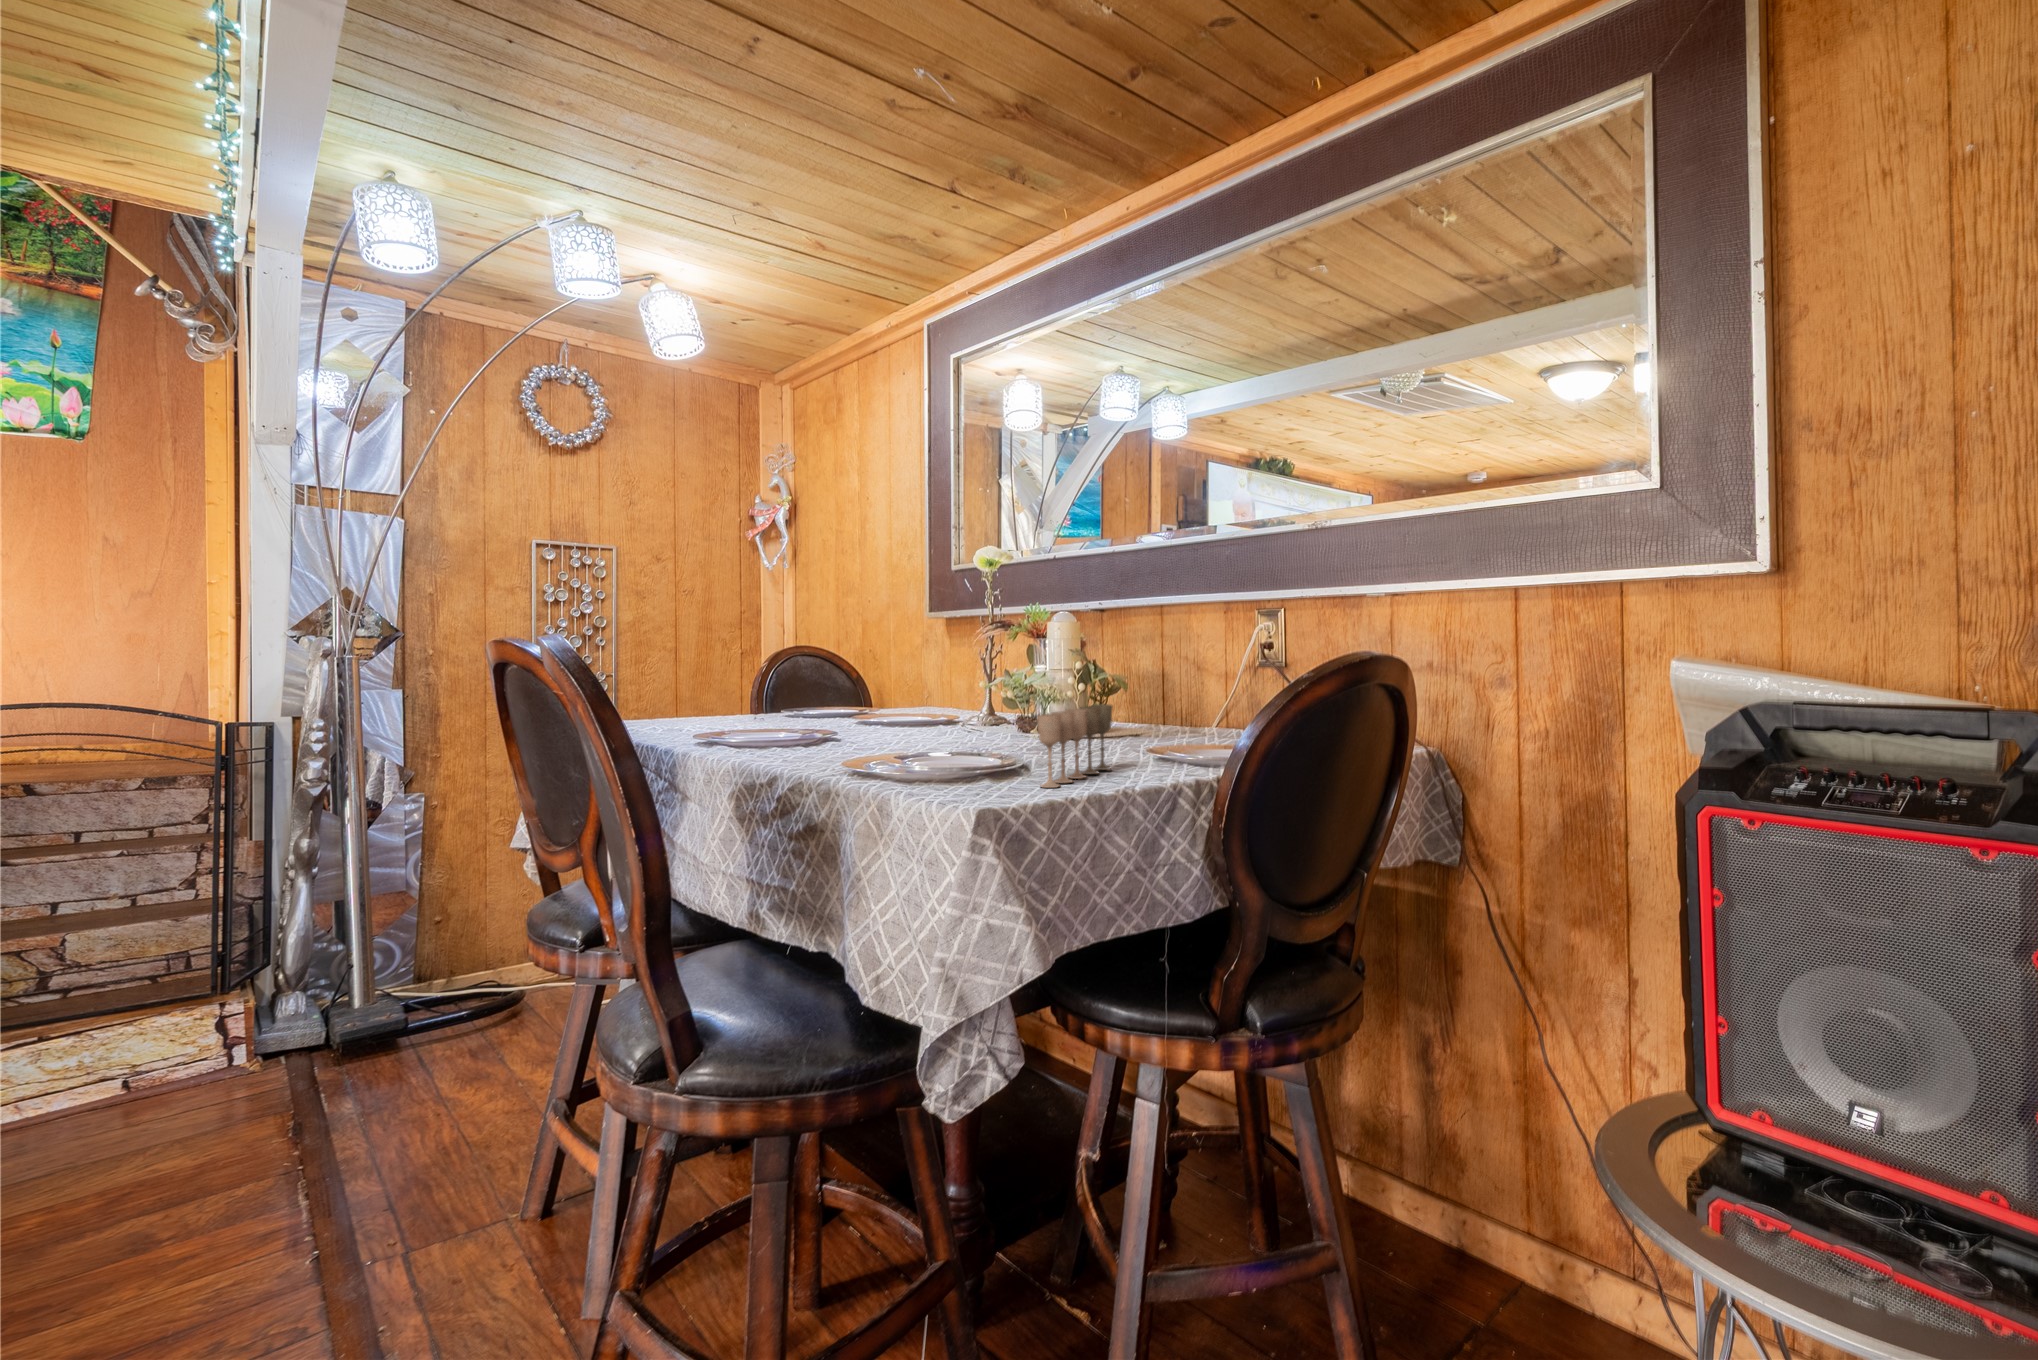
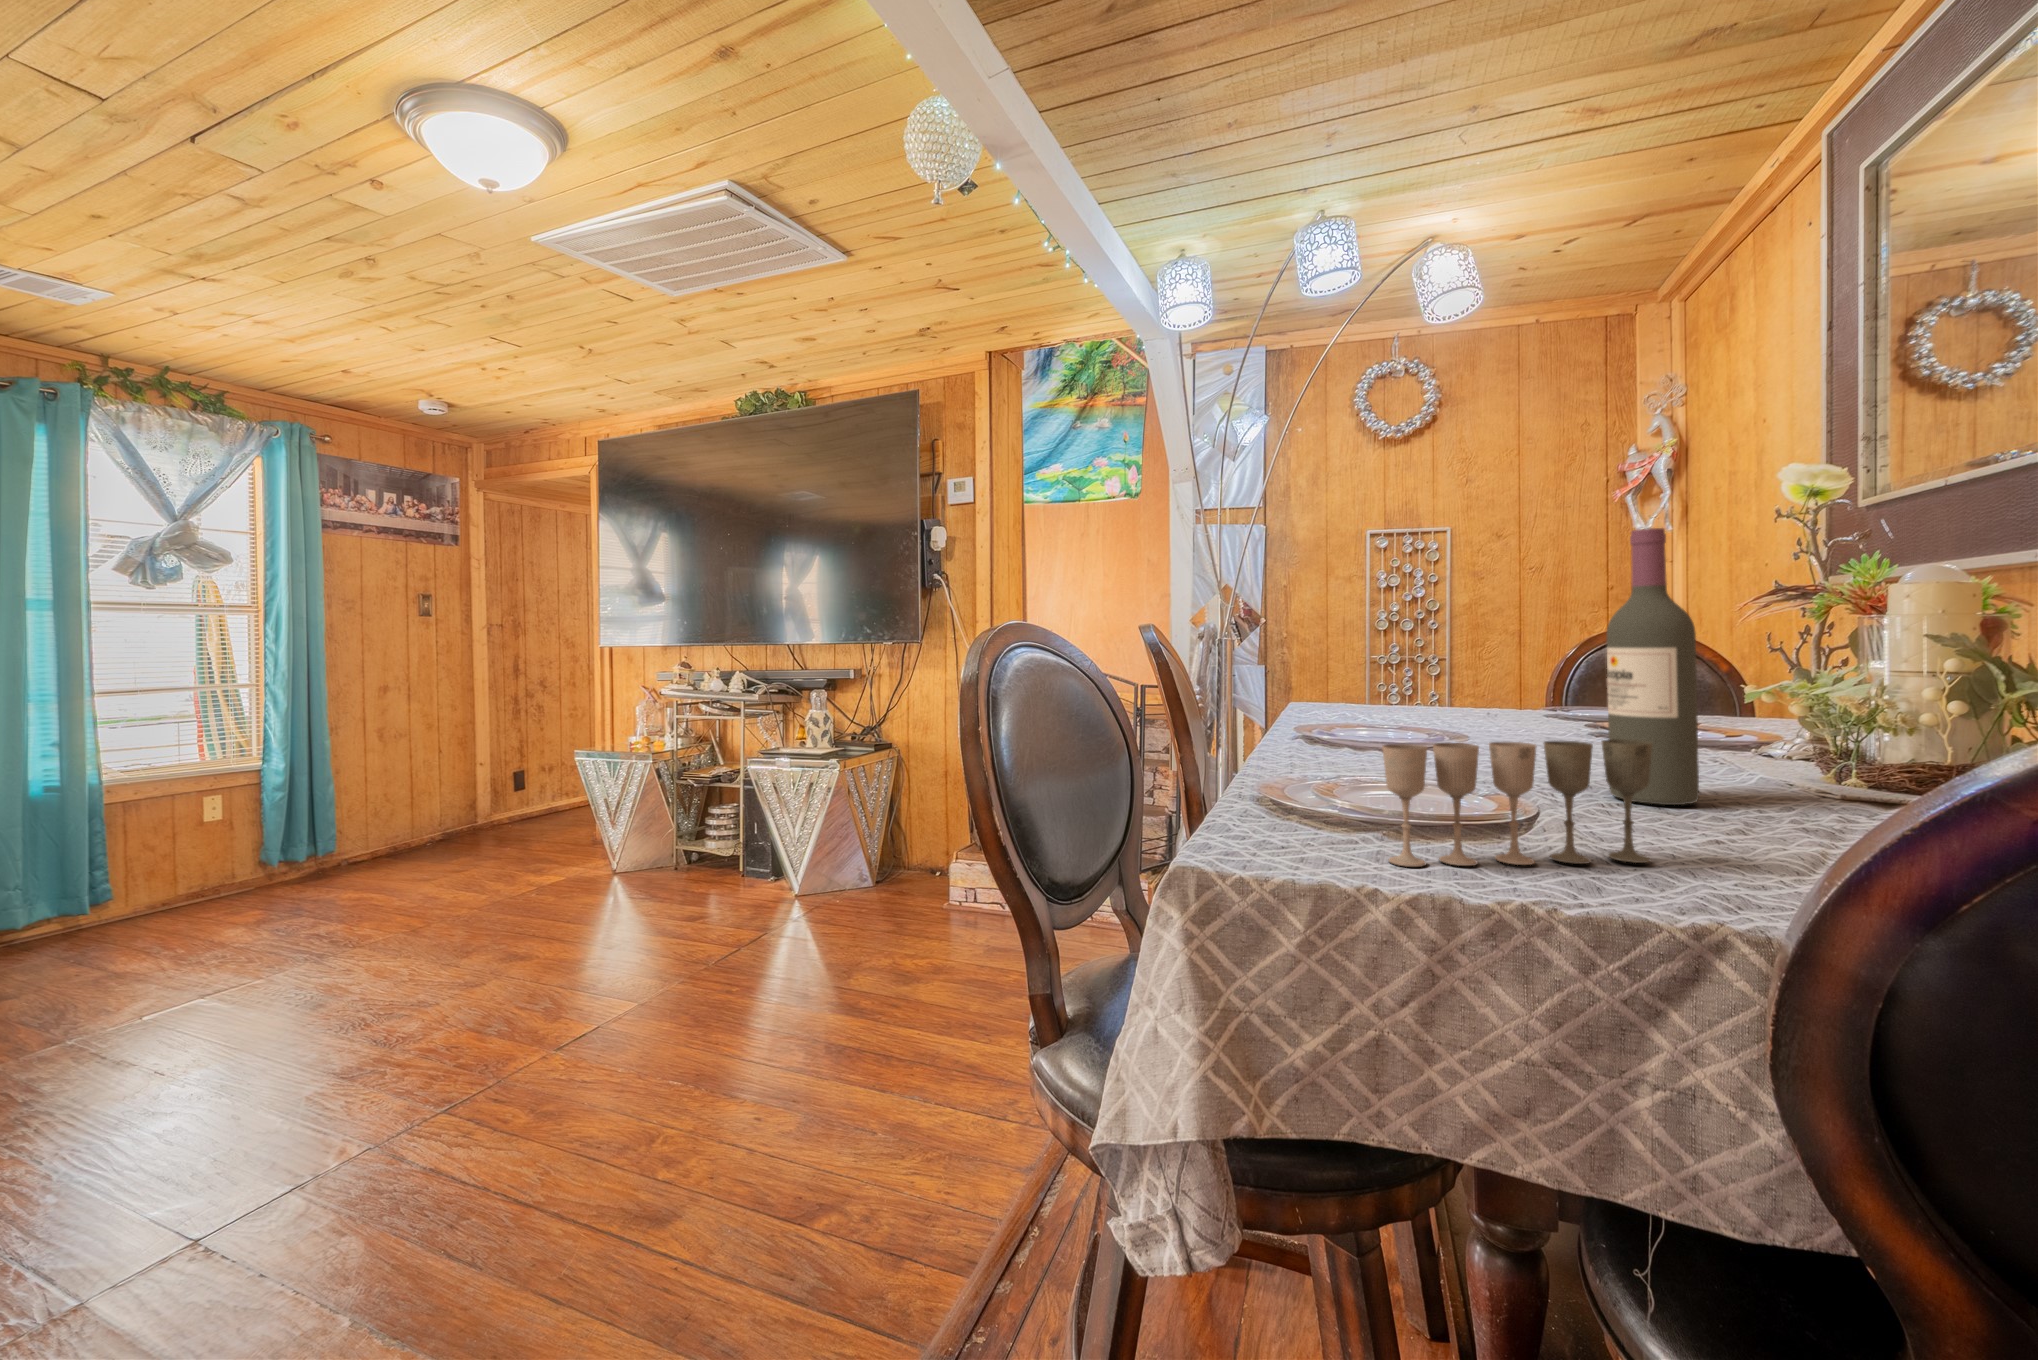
wine bottle: none [1005,584,1049,750] -> present [1607,528,1699,805]

